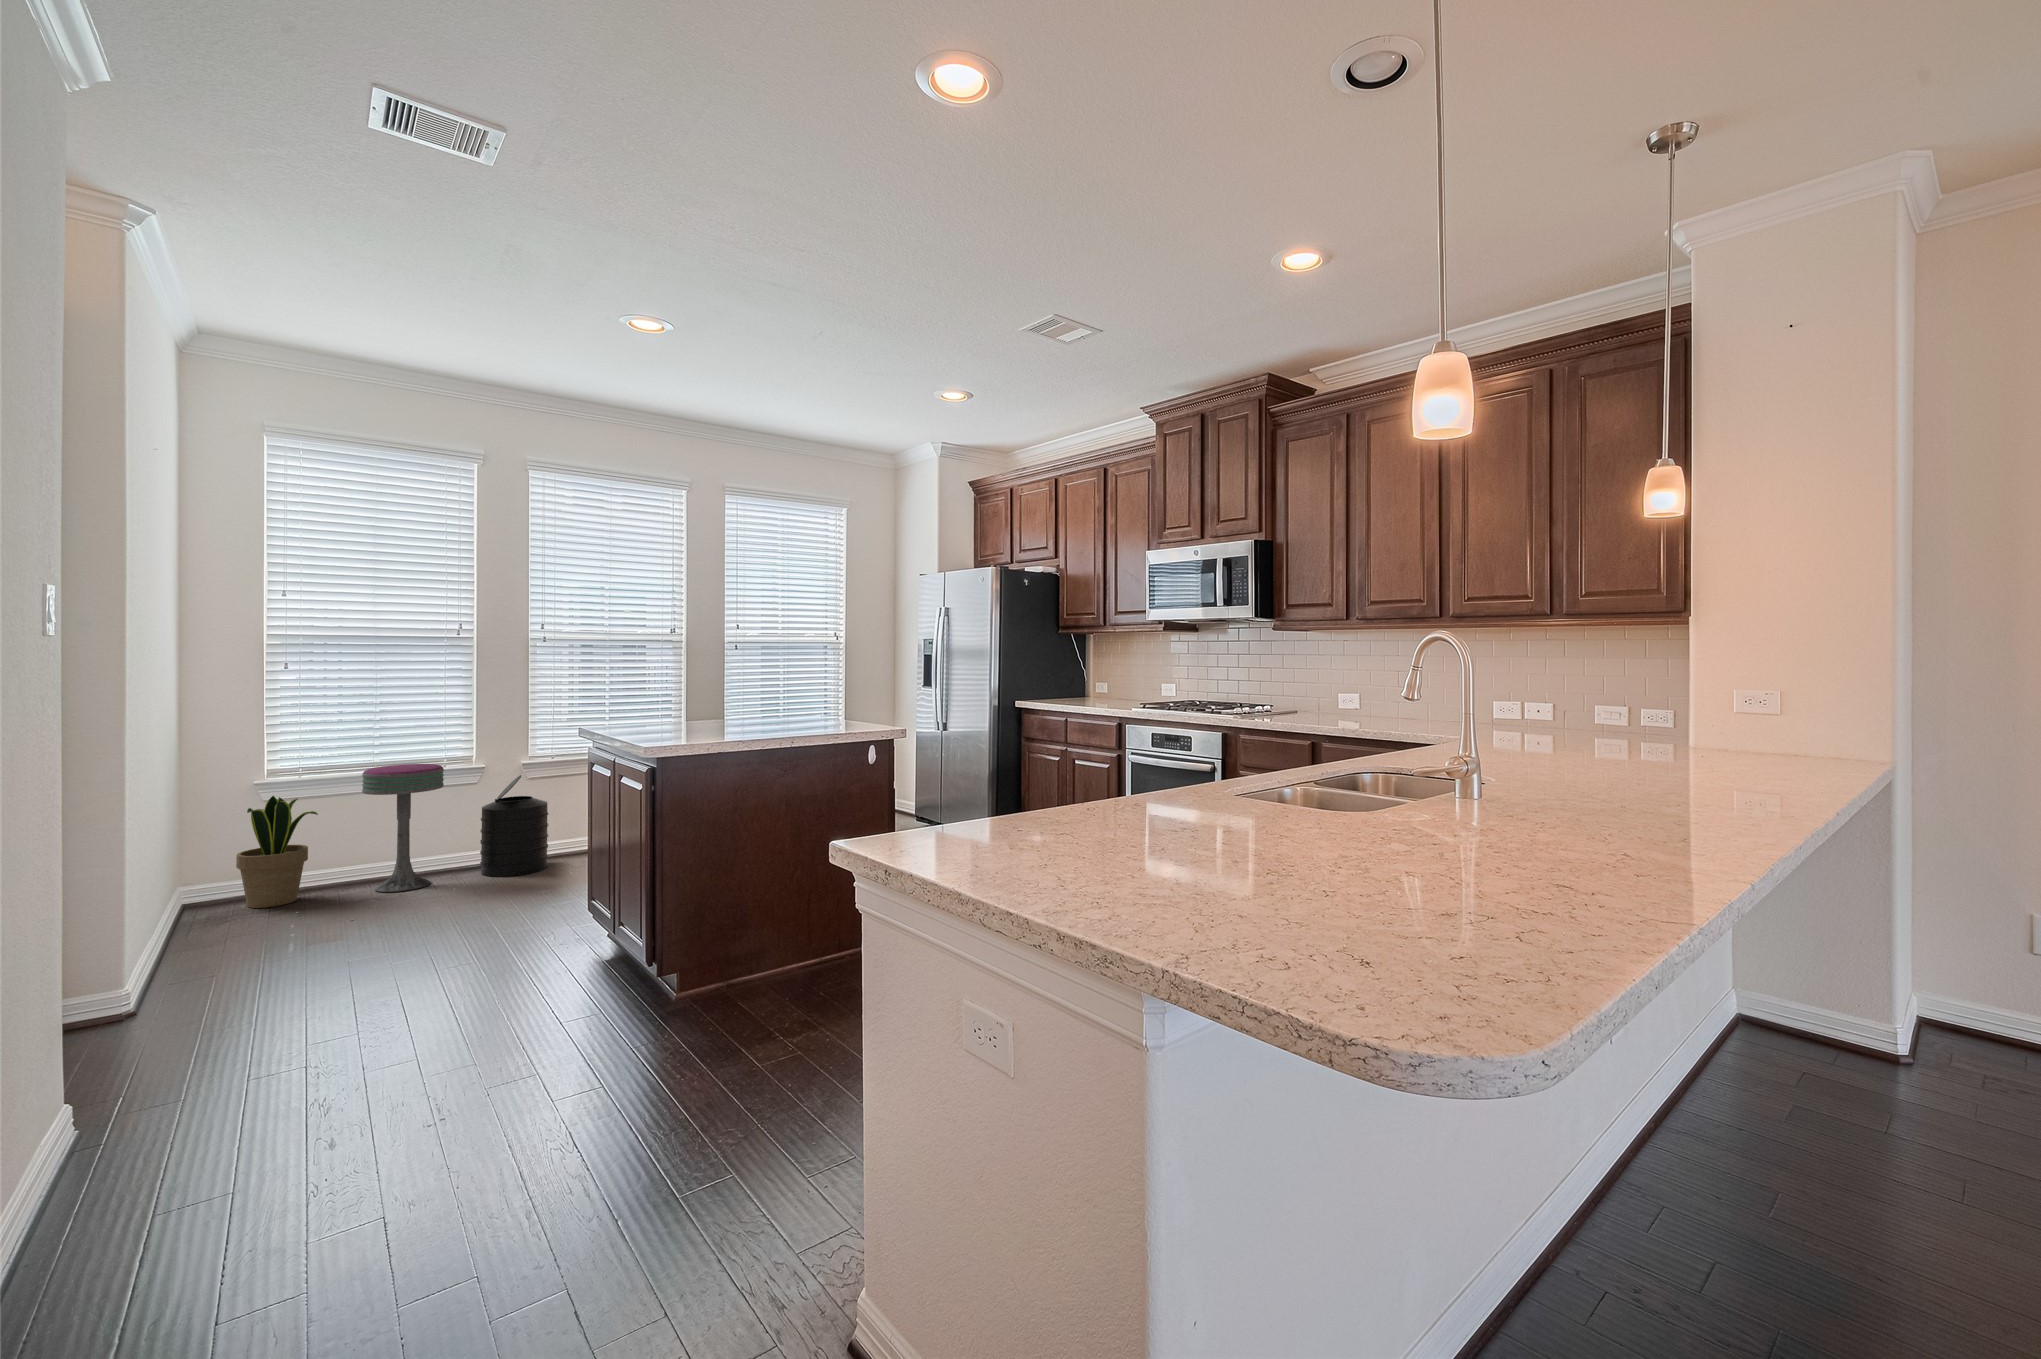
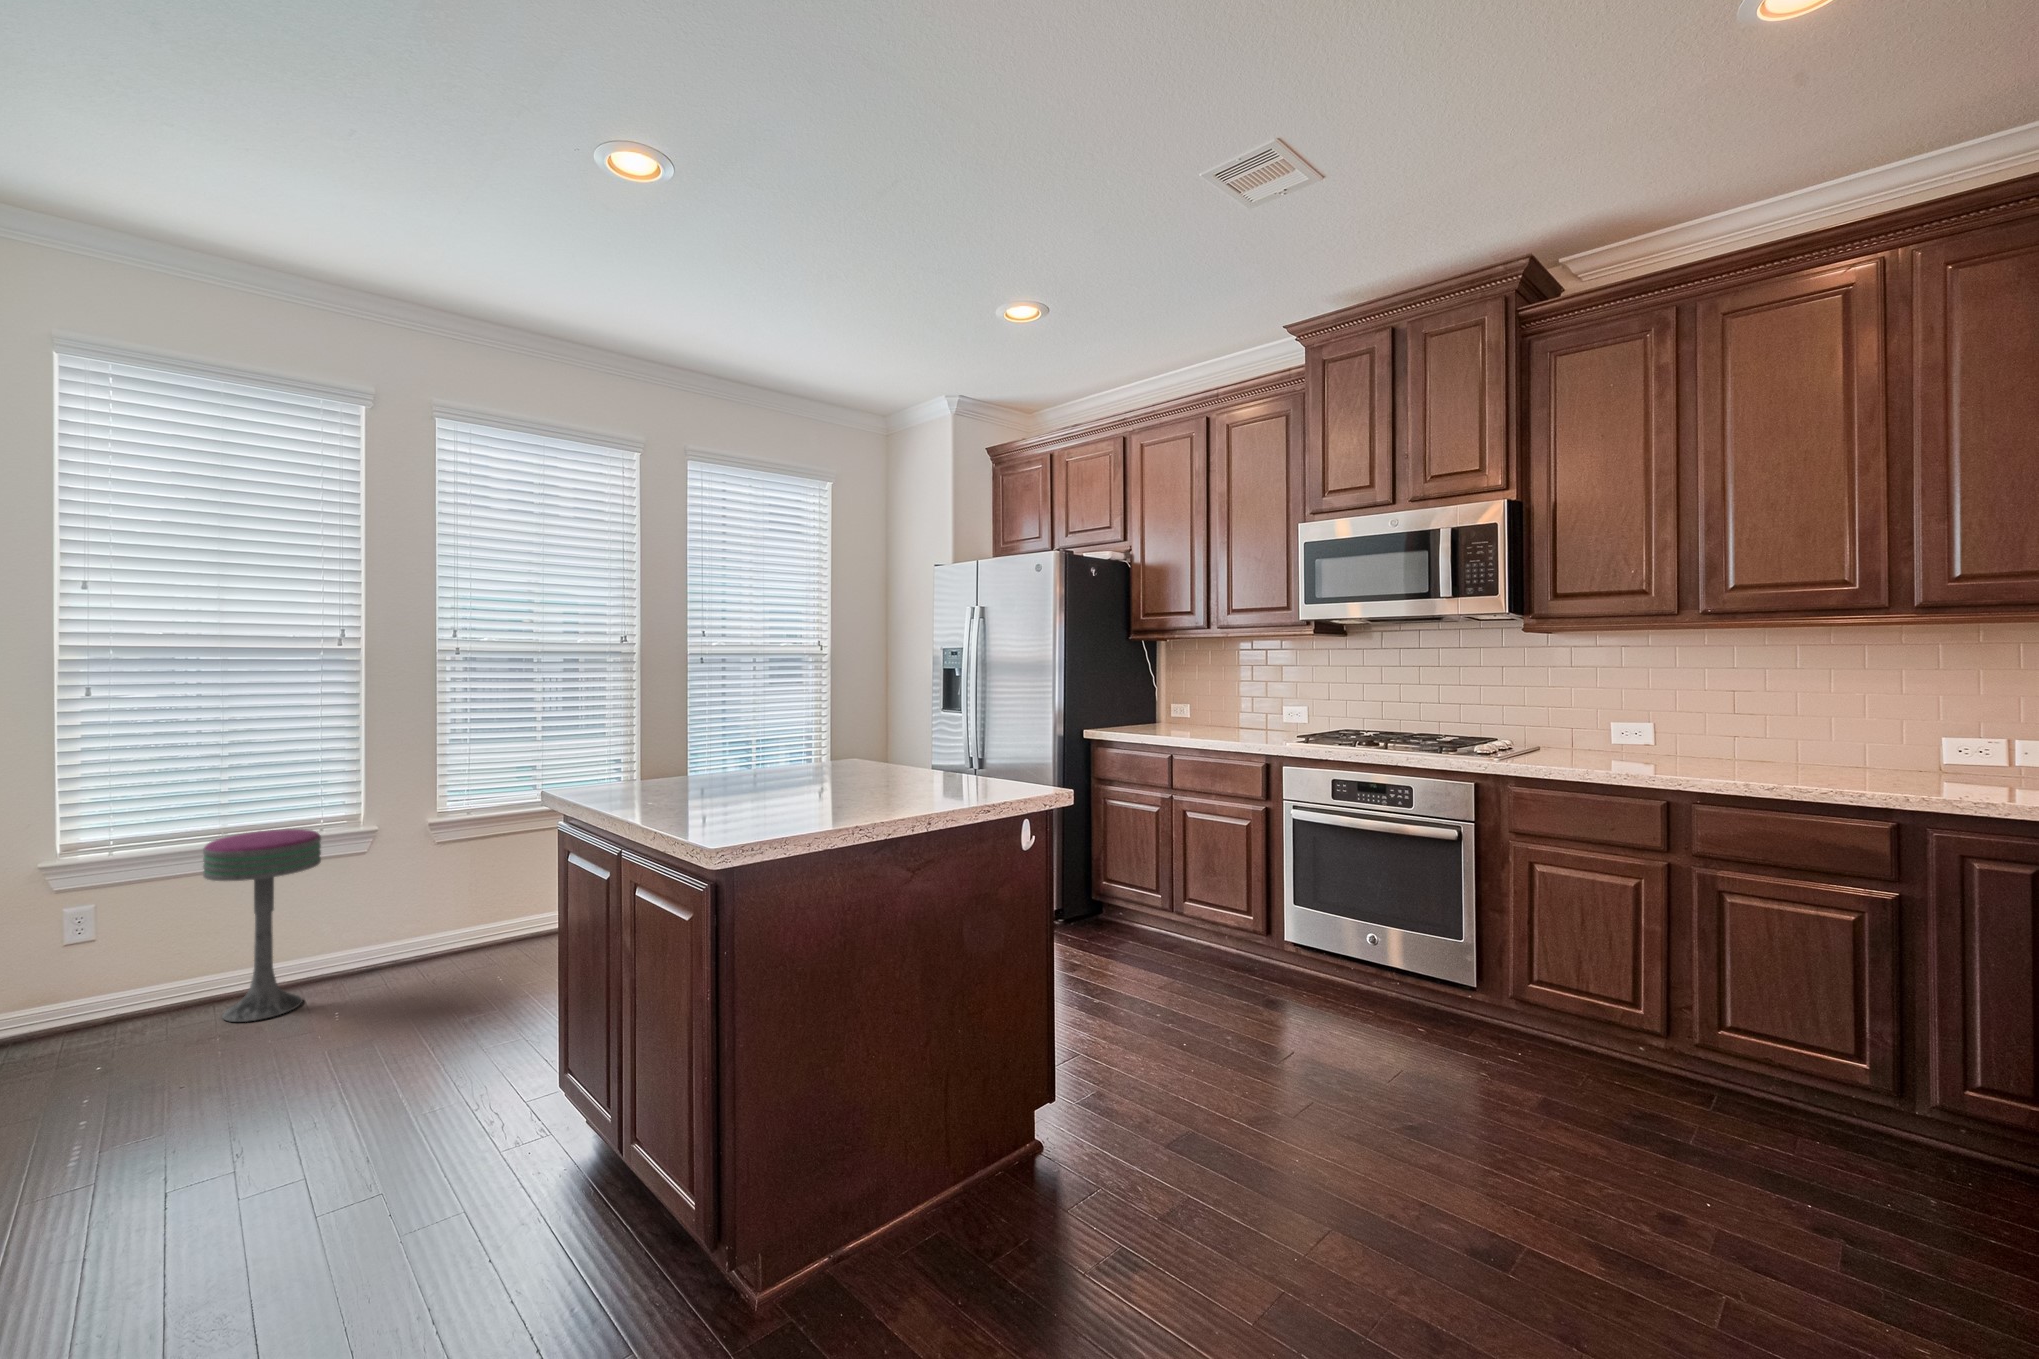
trash can: present [480,775,548,877] -> none [372,840,466,987]
potted plant: present [236,796,318,908] -> none [10,886,137,1060]

